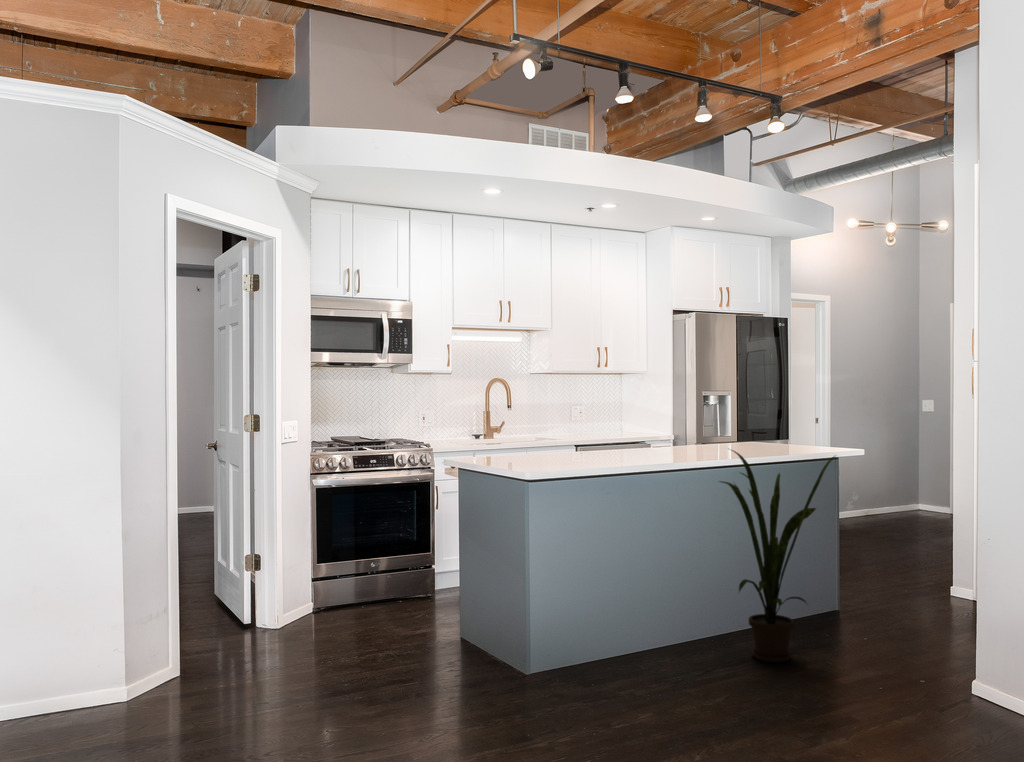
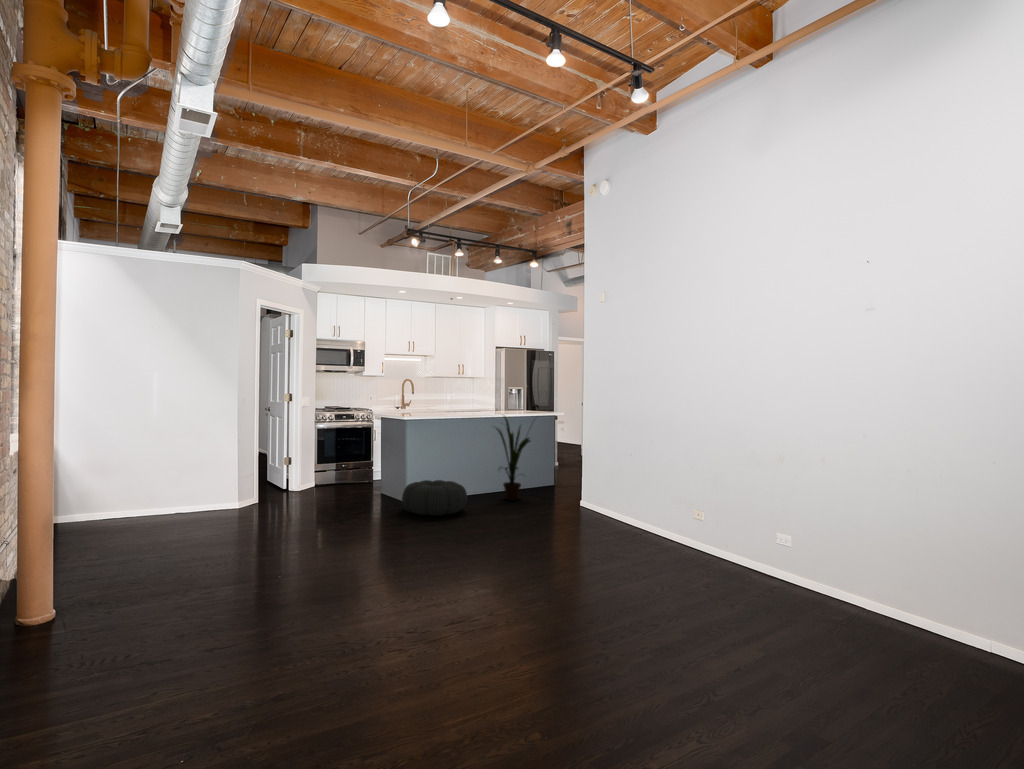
pouf: none [519,619,684,727] -> present [402,480,467,516]

